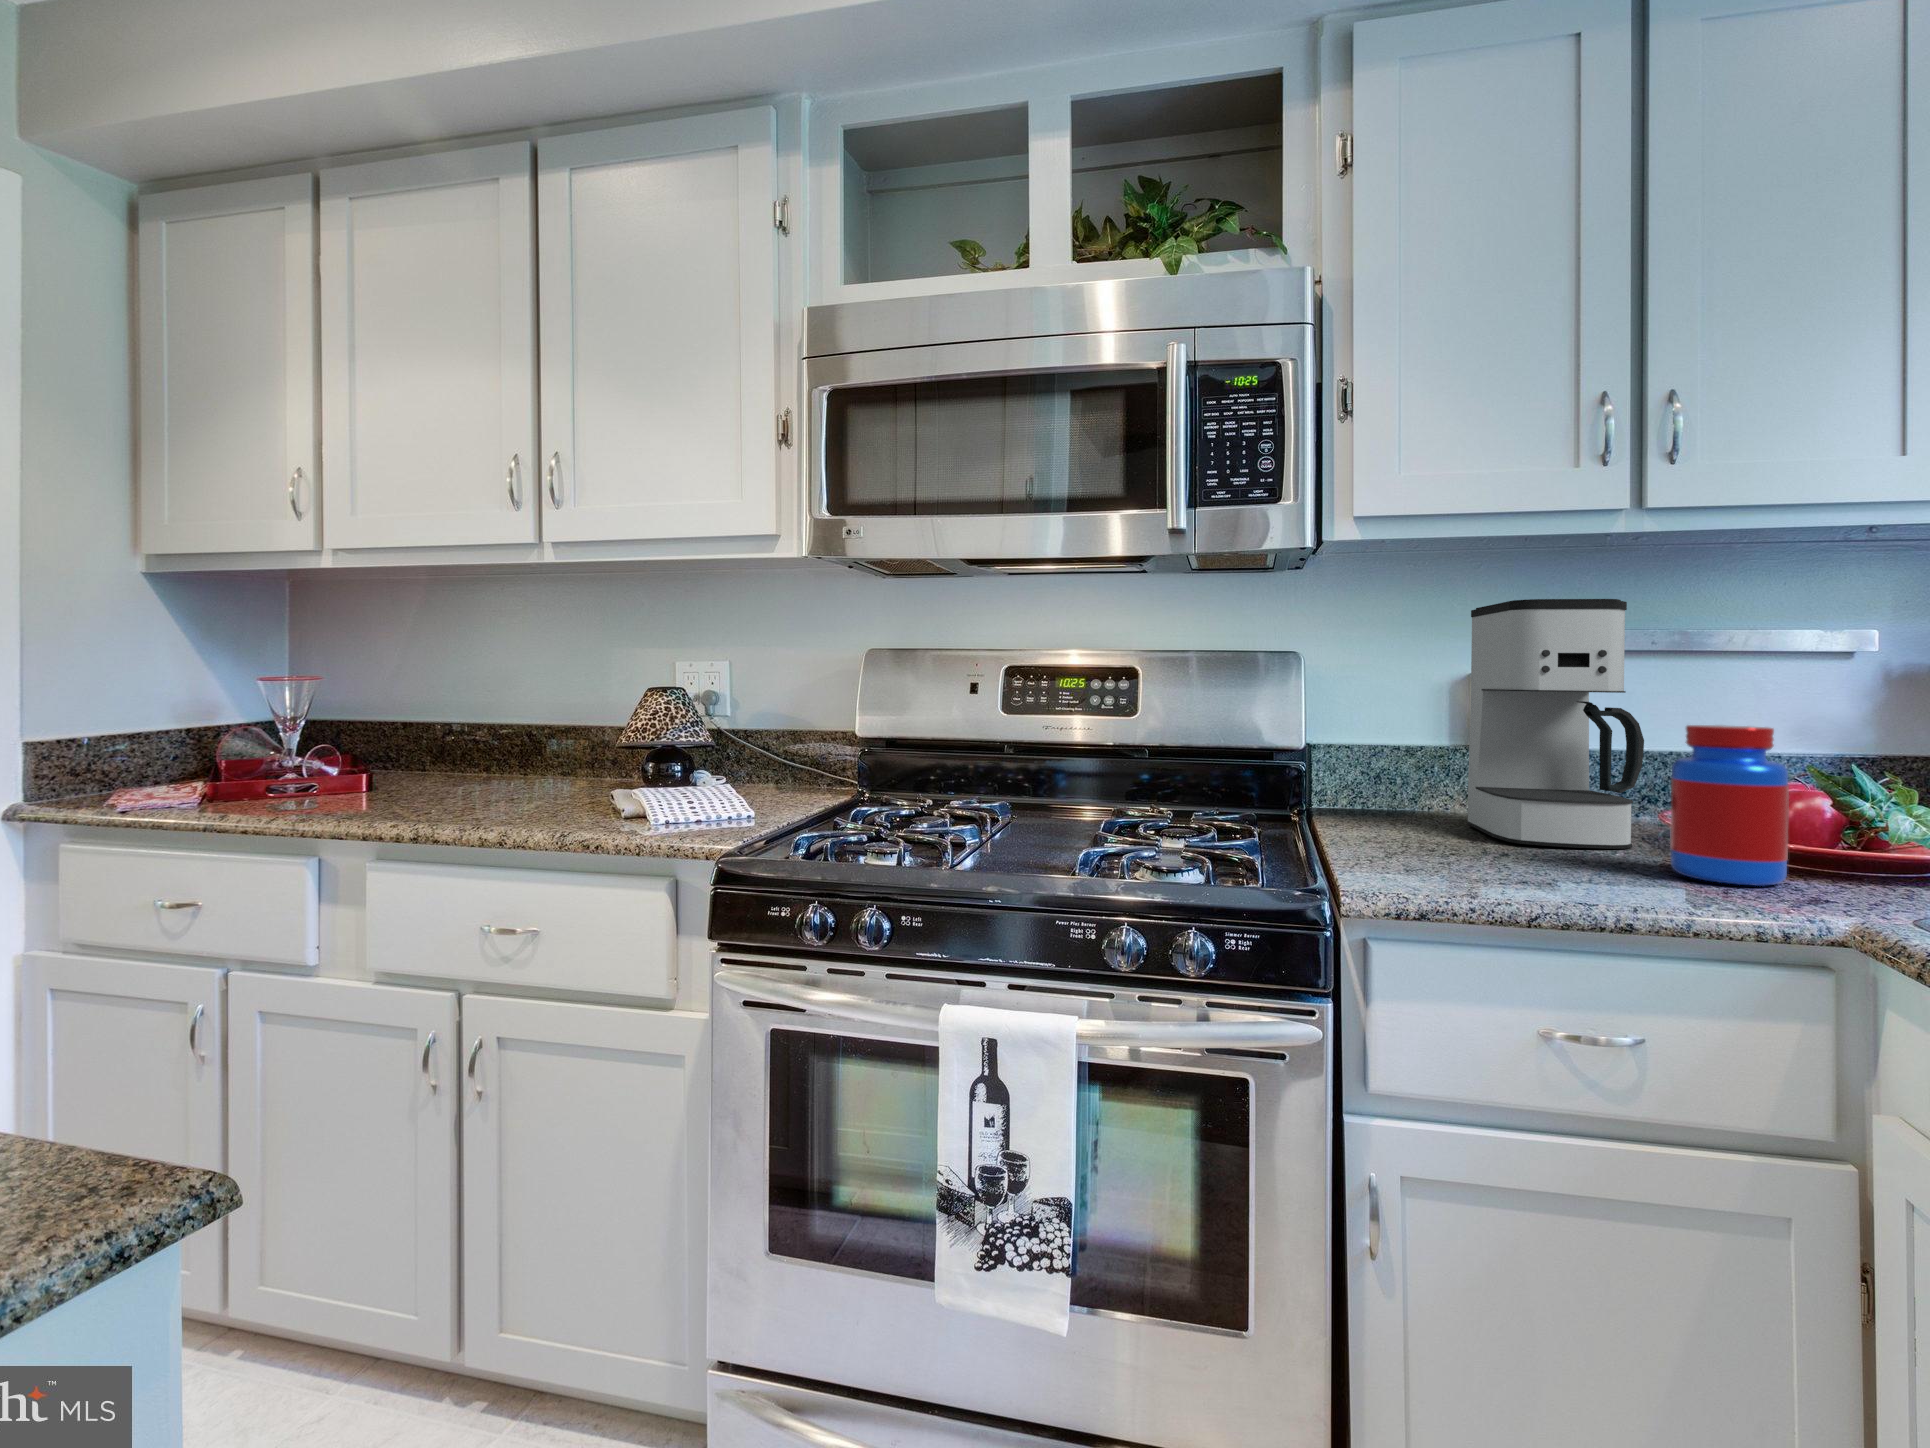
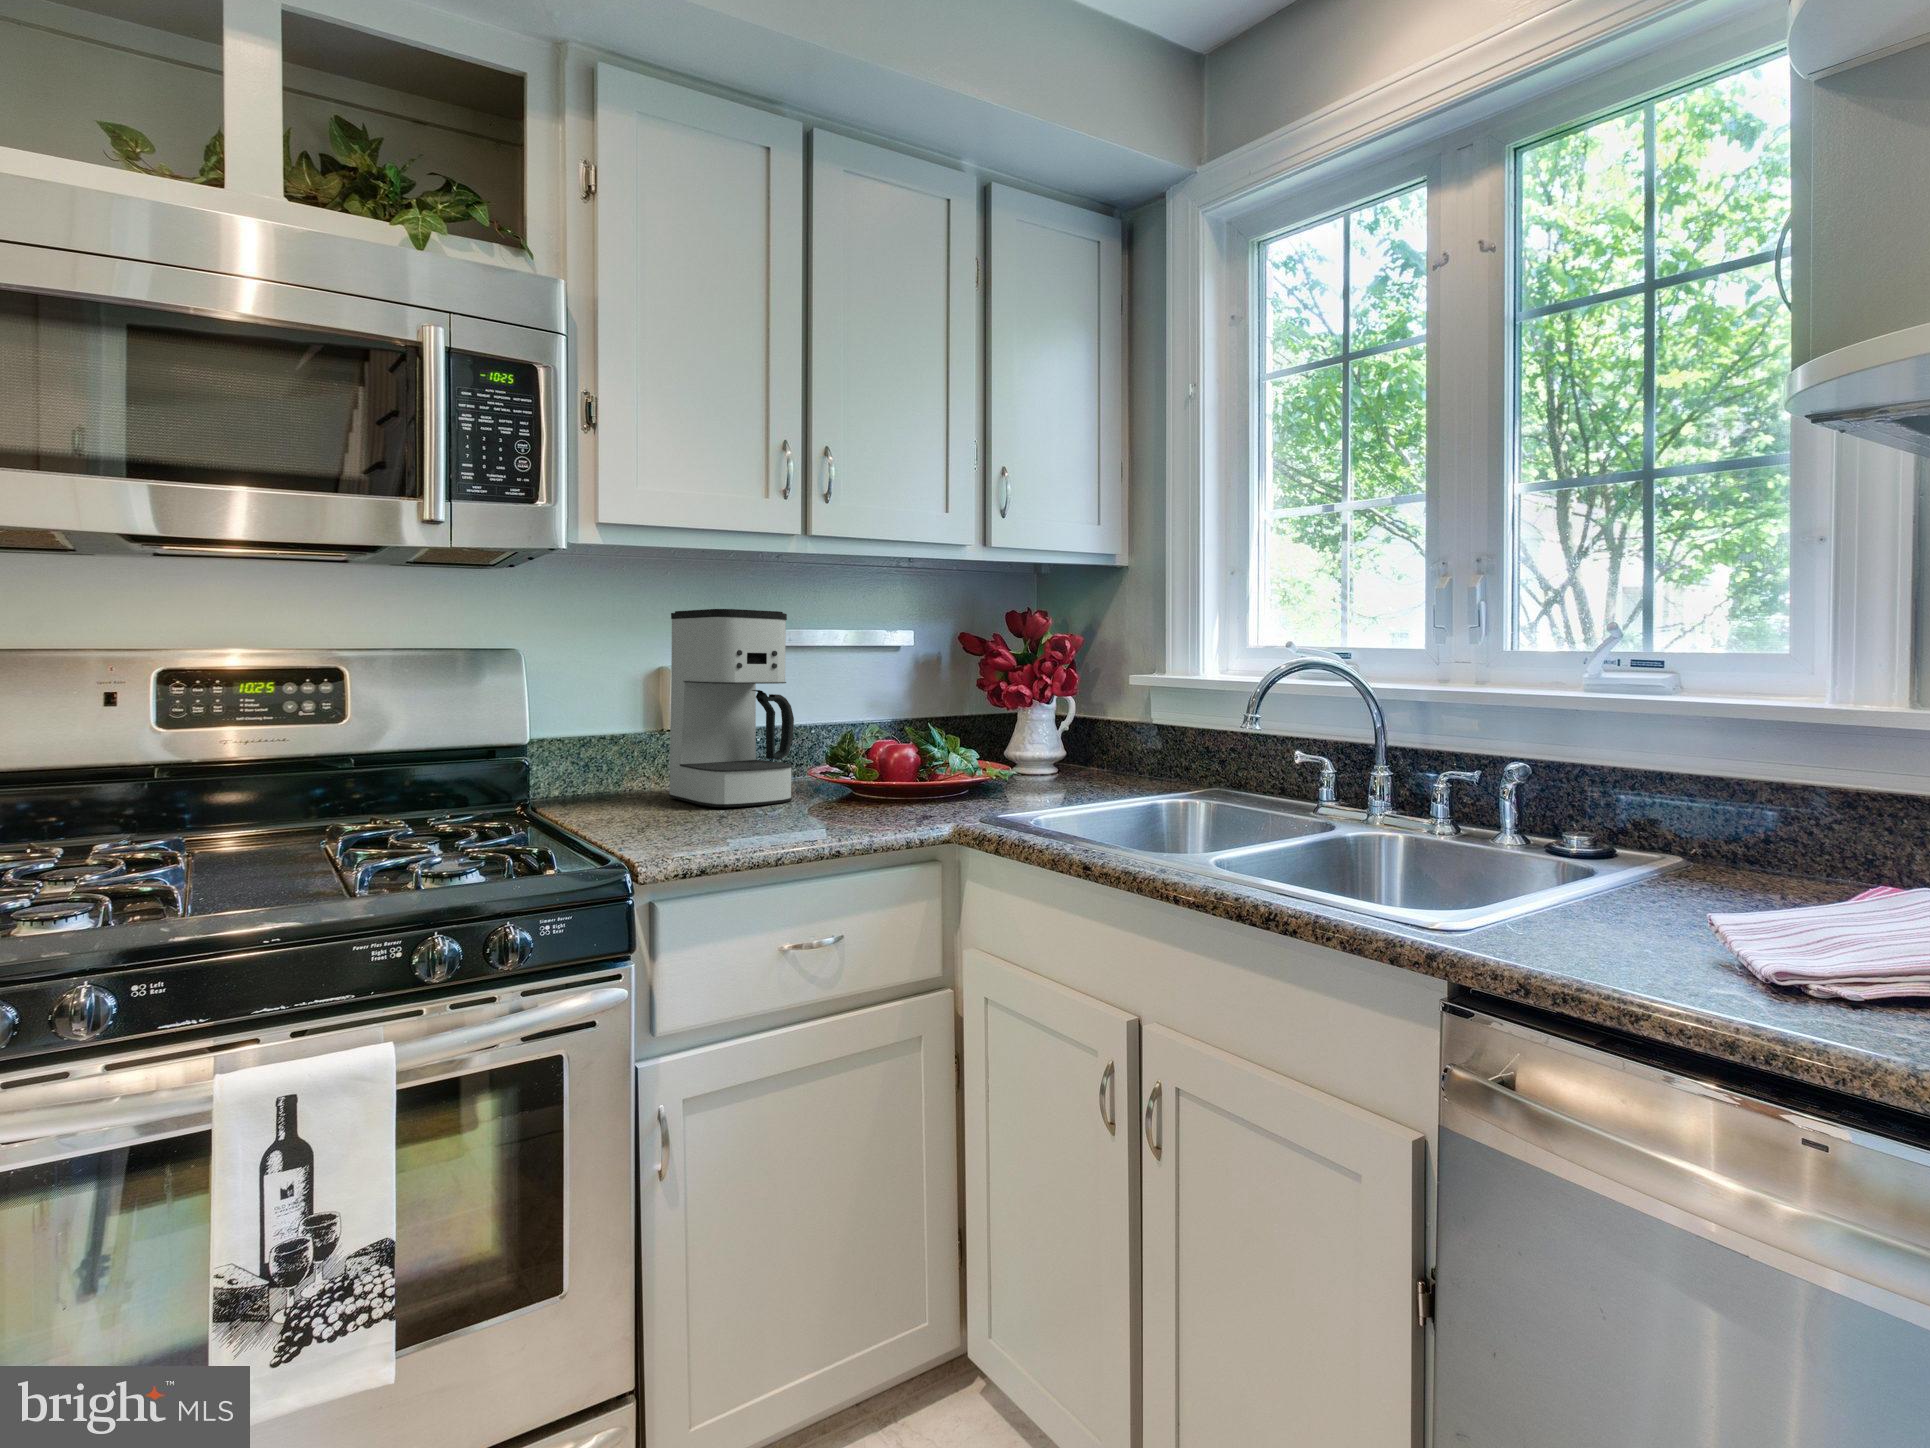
jar: present [1670,725,1789,886] -> none [830,707,893,816]

